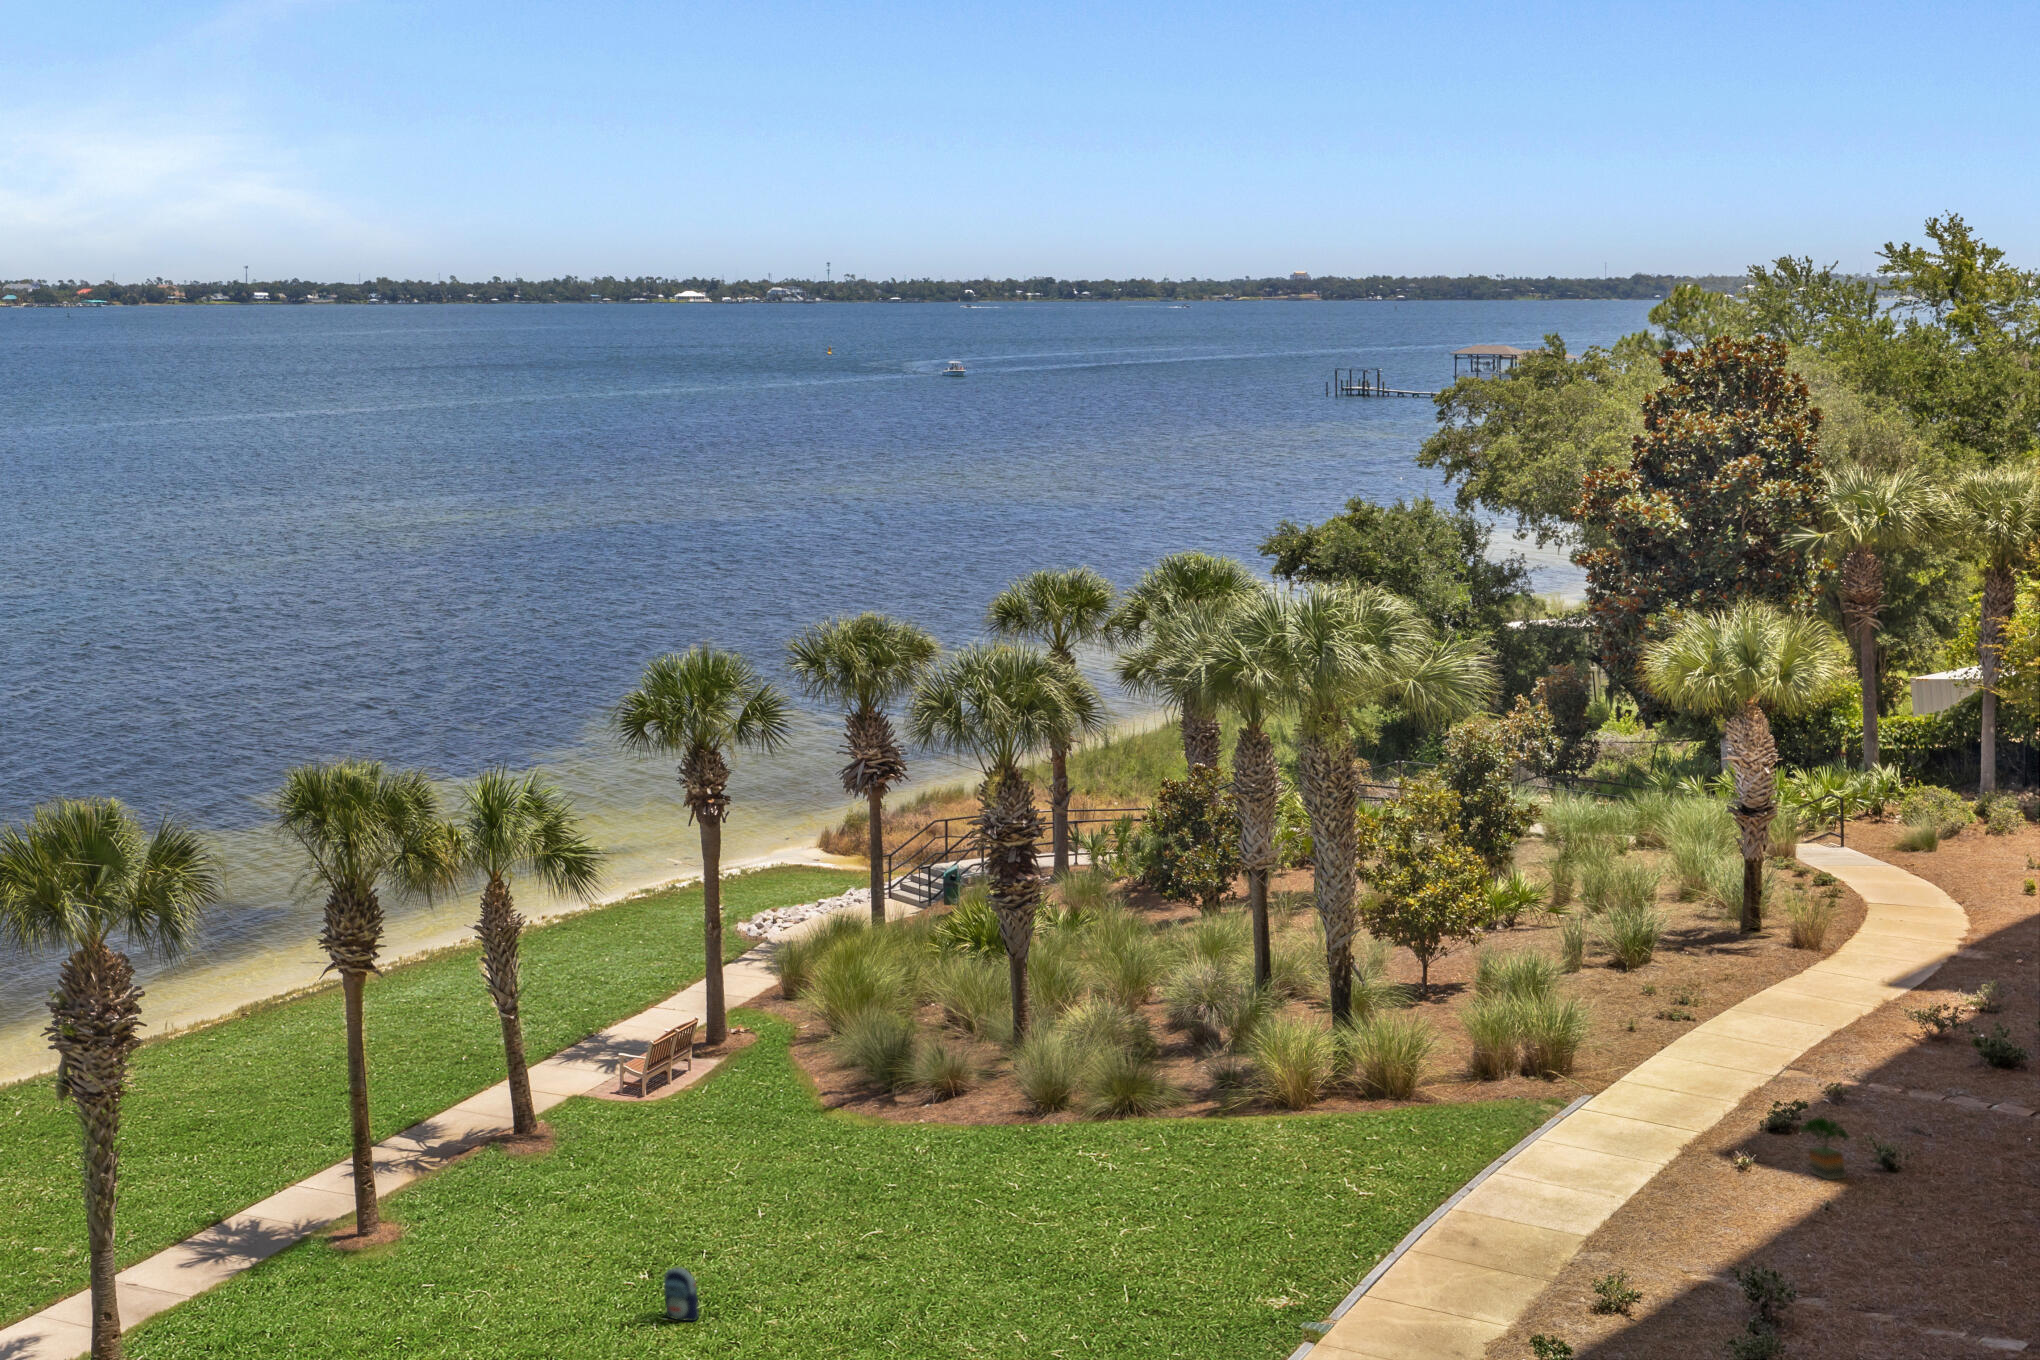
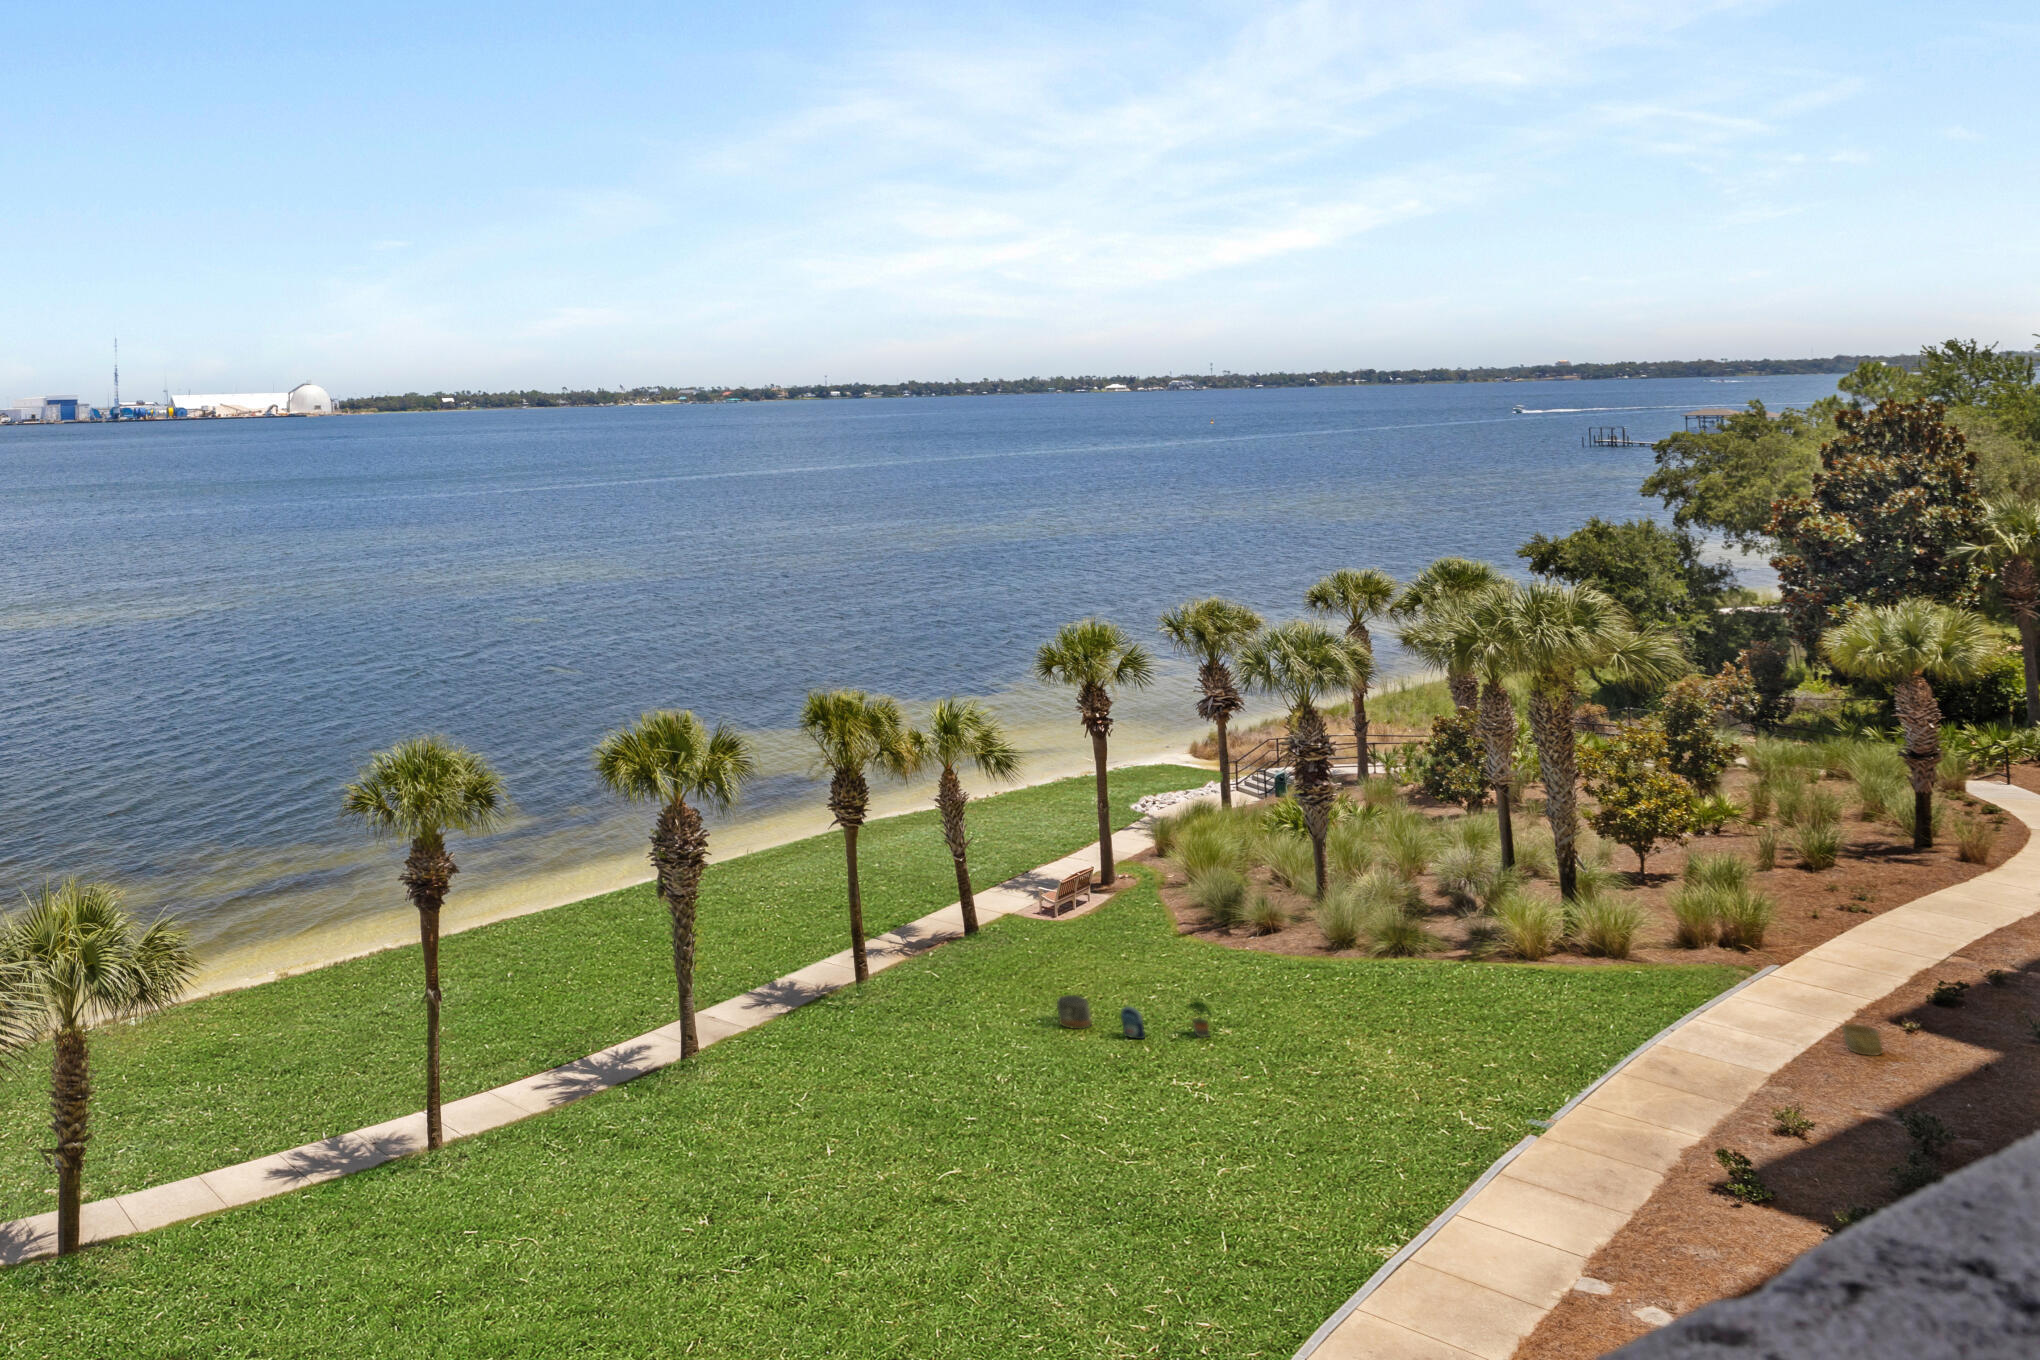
potted tree: present [1800,1117,1849,1180] -> present [1188,1001,1211,1038]
wooden bucket: none [1674,1221,1728,1269] -> present [1842,1024,1883,1056]
pouf: none [570,1251,623,1311] -> present [1057,995,1092,1029]

